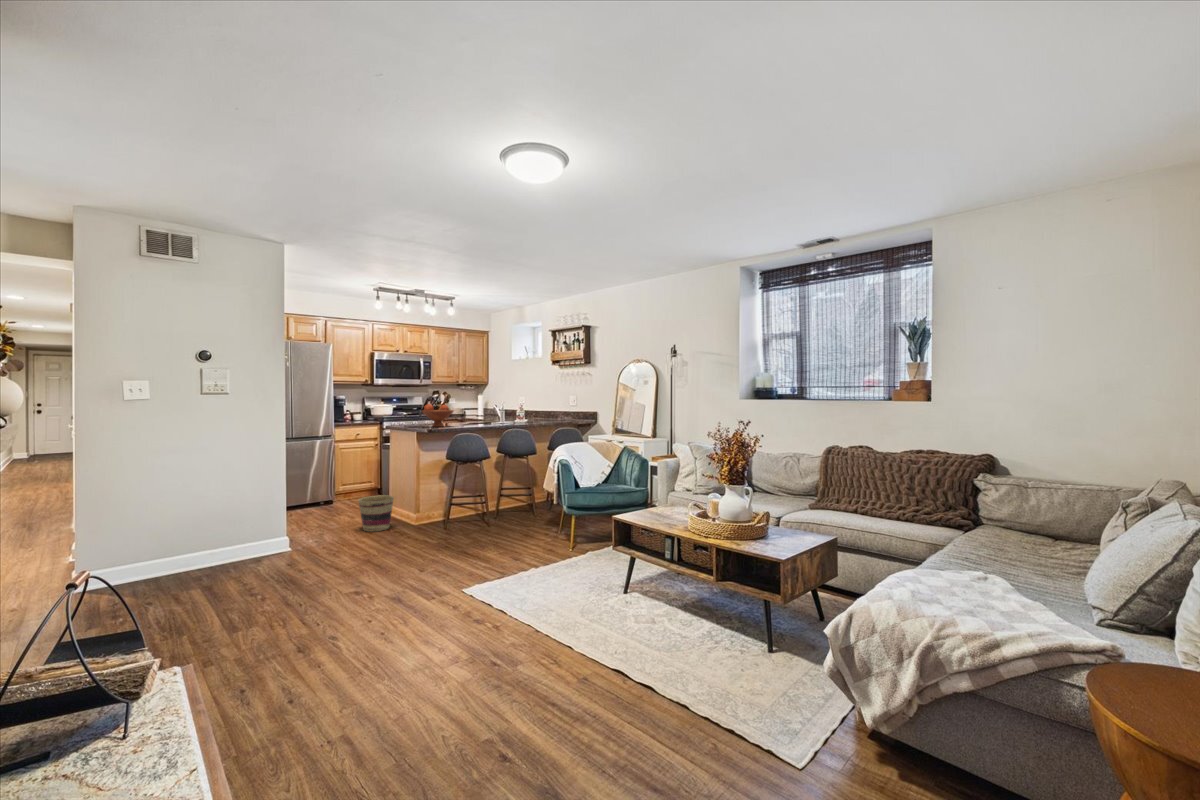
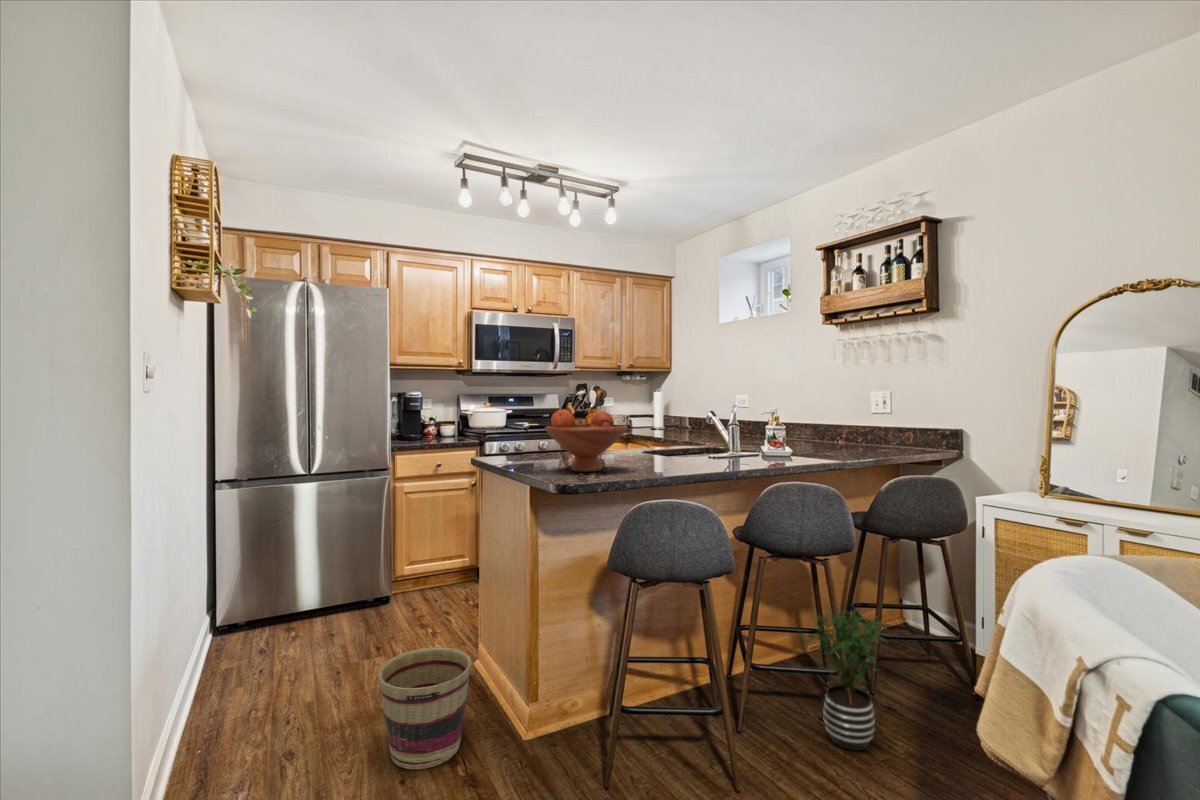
potted plant: none [515,473,548,520] -> present [799,609,883,750]

